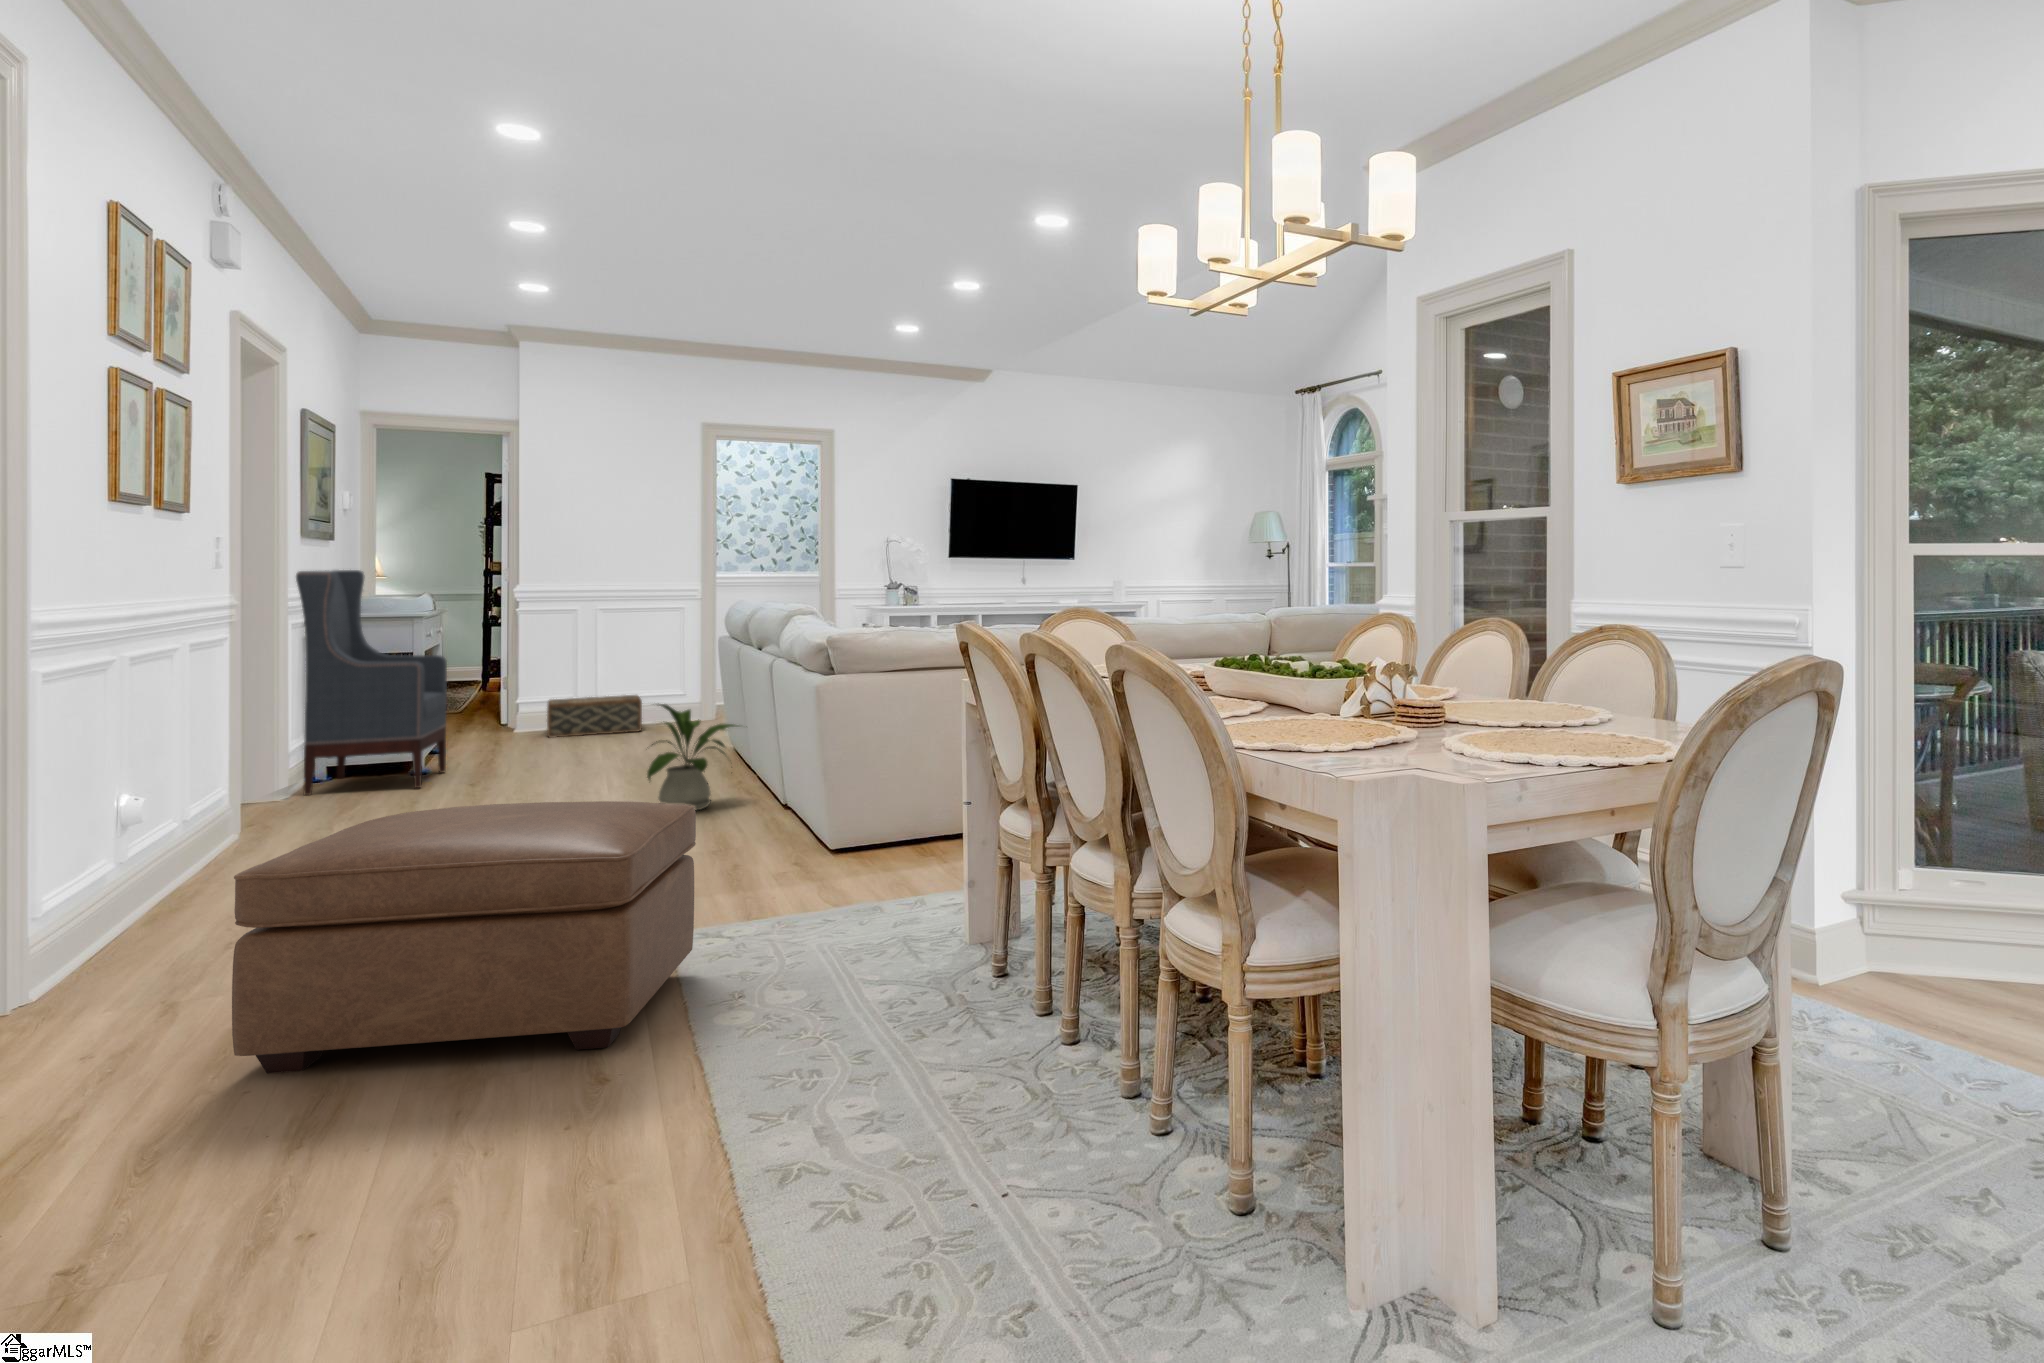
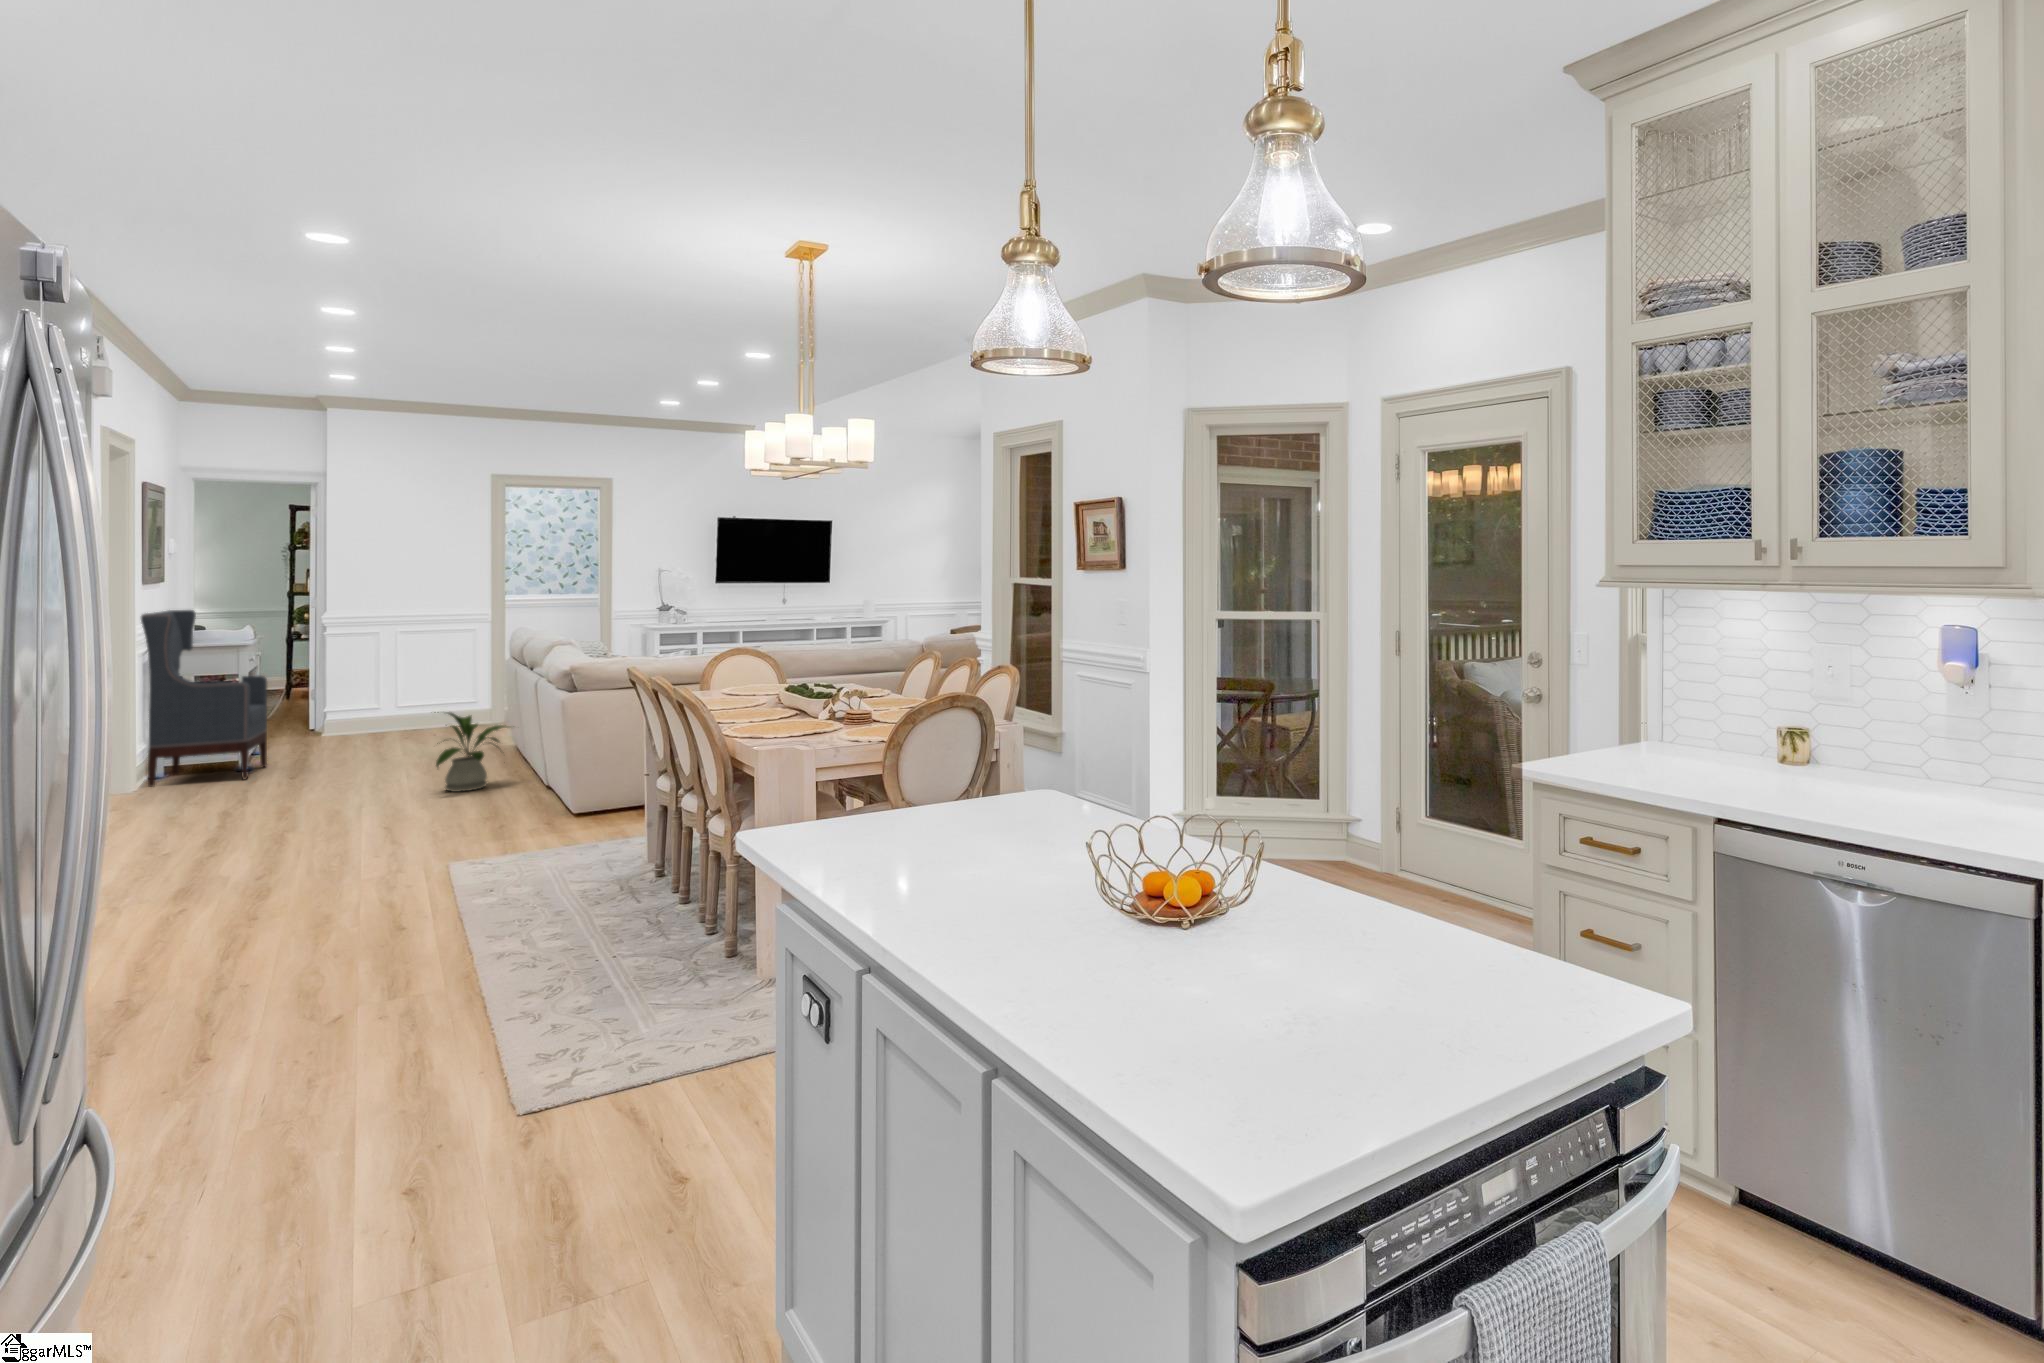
woven basket: present [547,695,642,738] -> none [353,701,438,738]
ottoman: present [232,801,696,1073] -> none [162,778,459,937]

